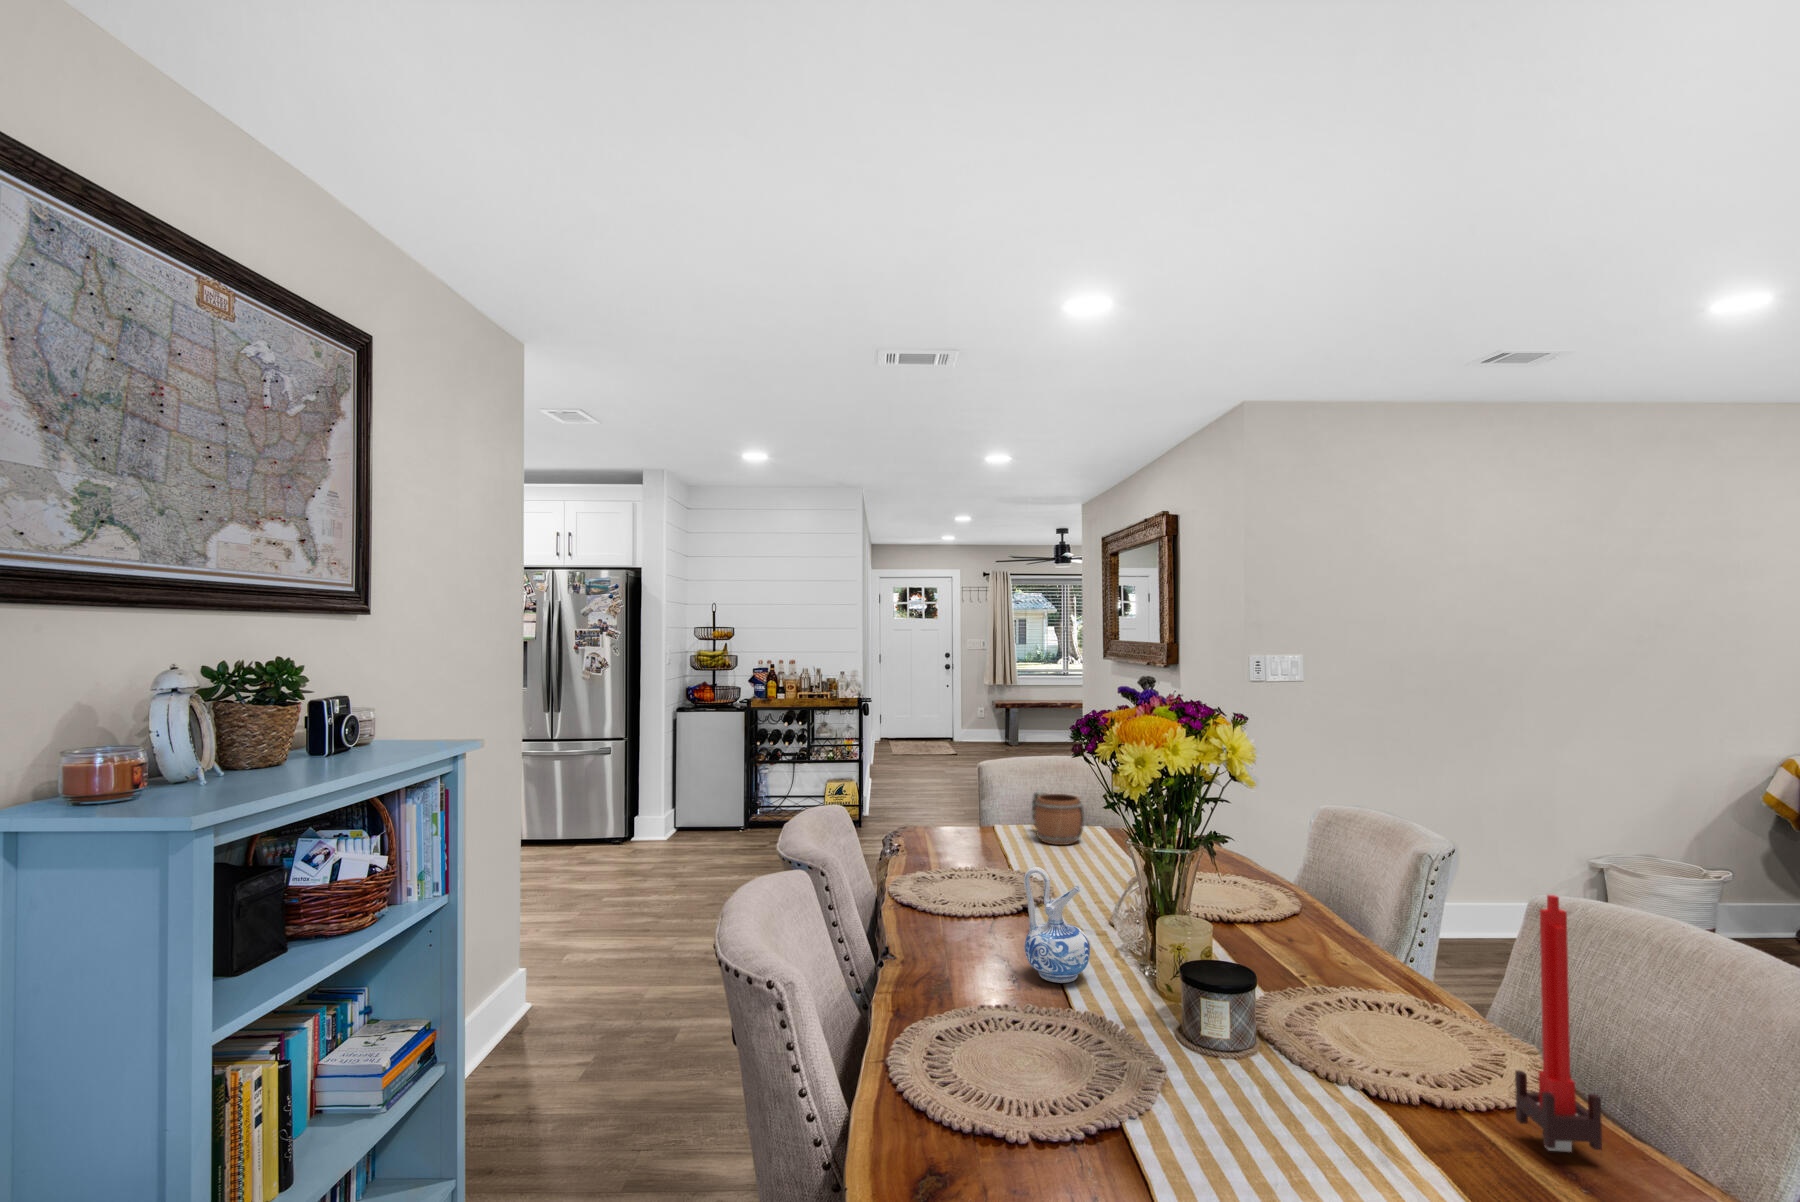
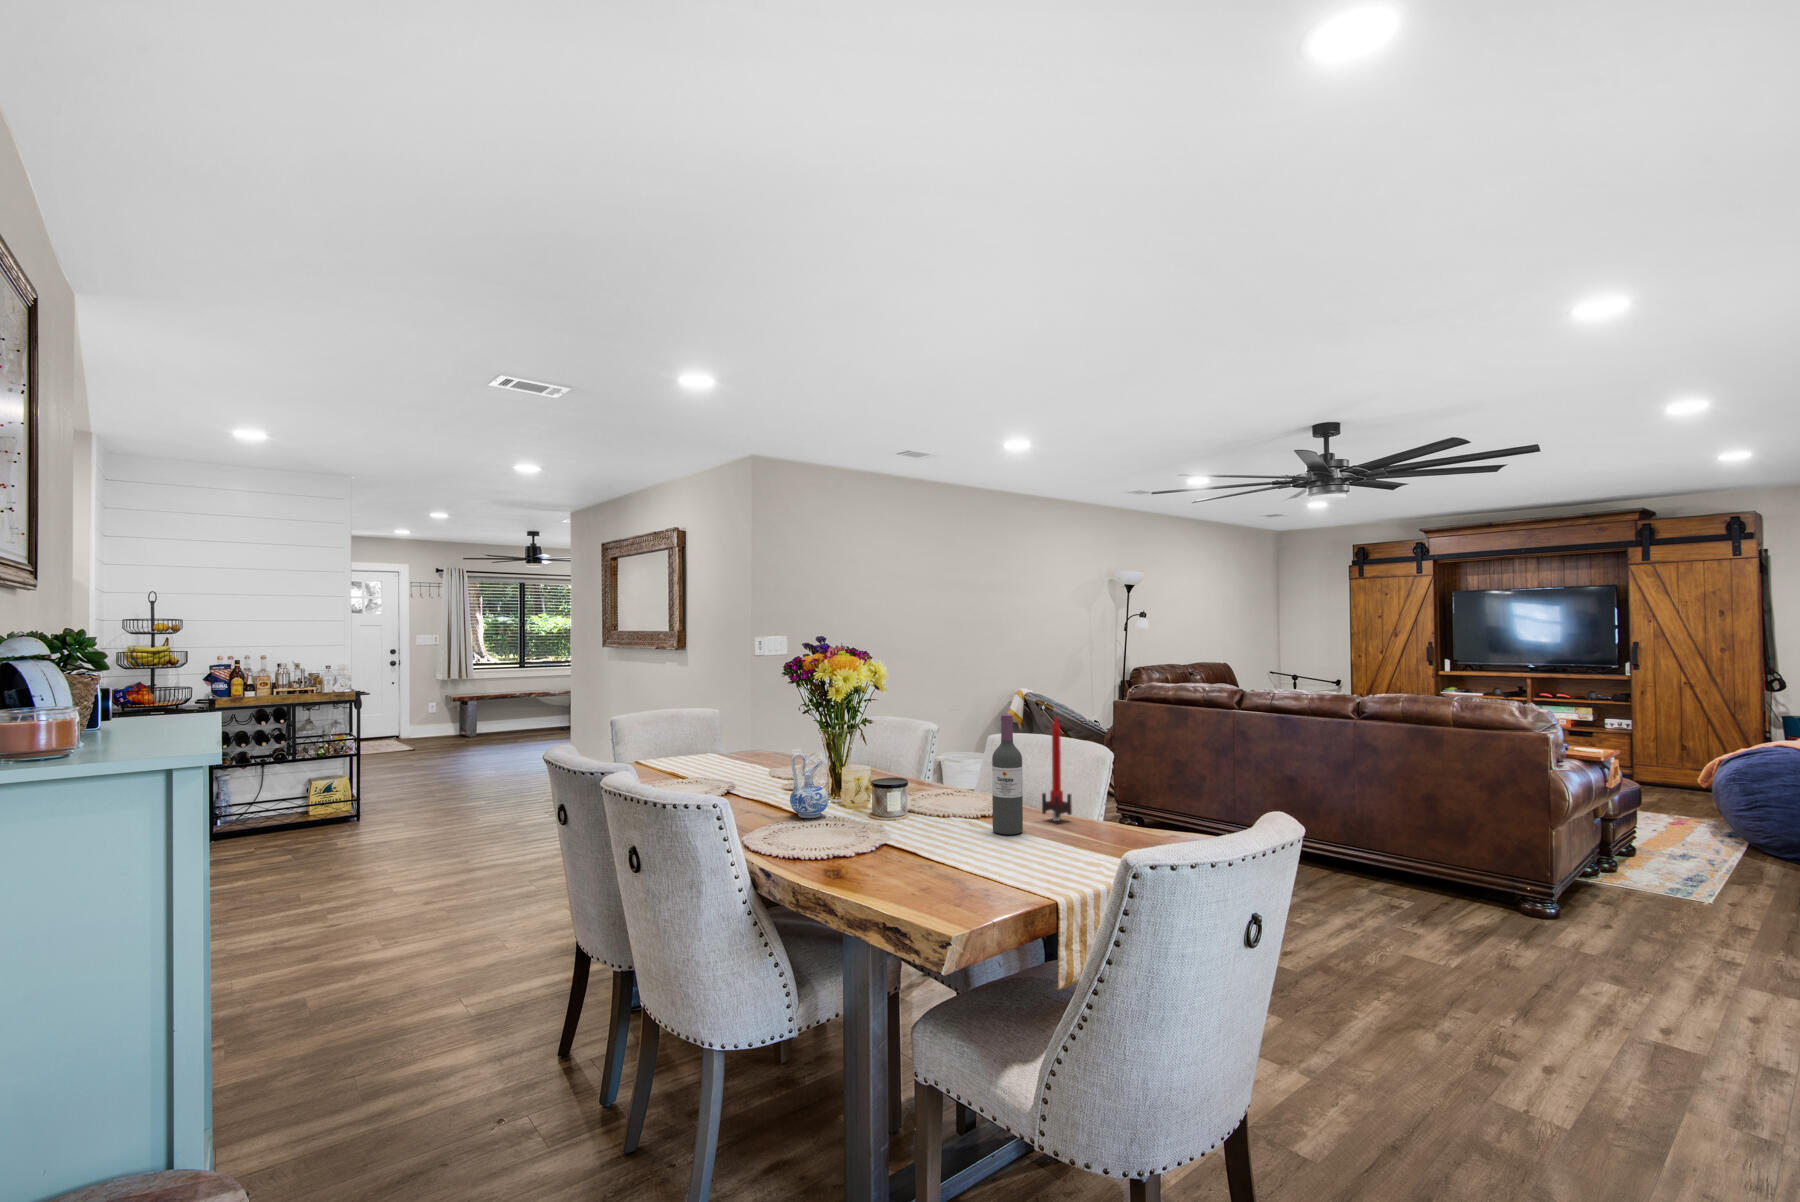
mug: present [1031,790,1084,845] -> none [679,732,725,767]
wine bottle: none [1346,872,1425,1161] -> present [992,715,1023,835]

